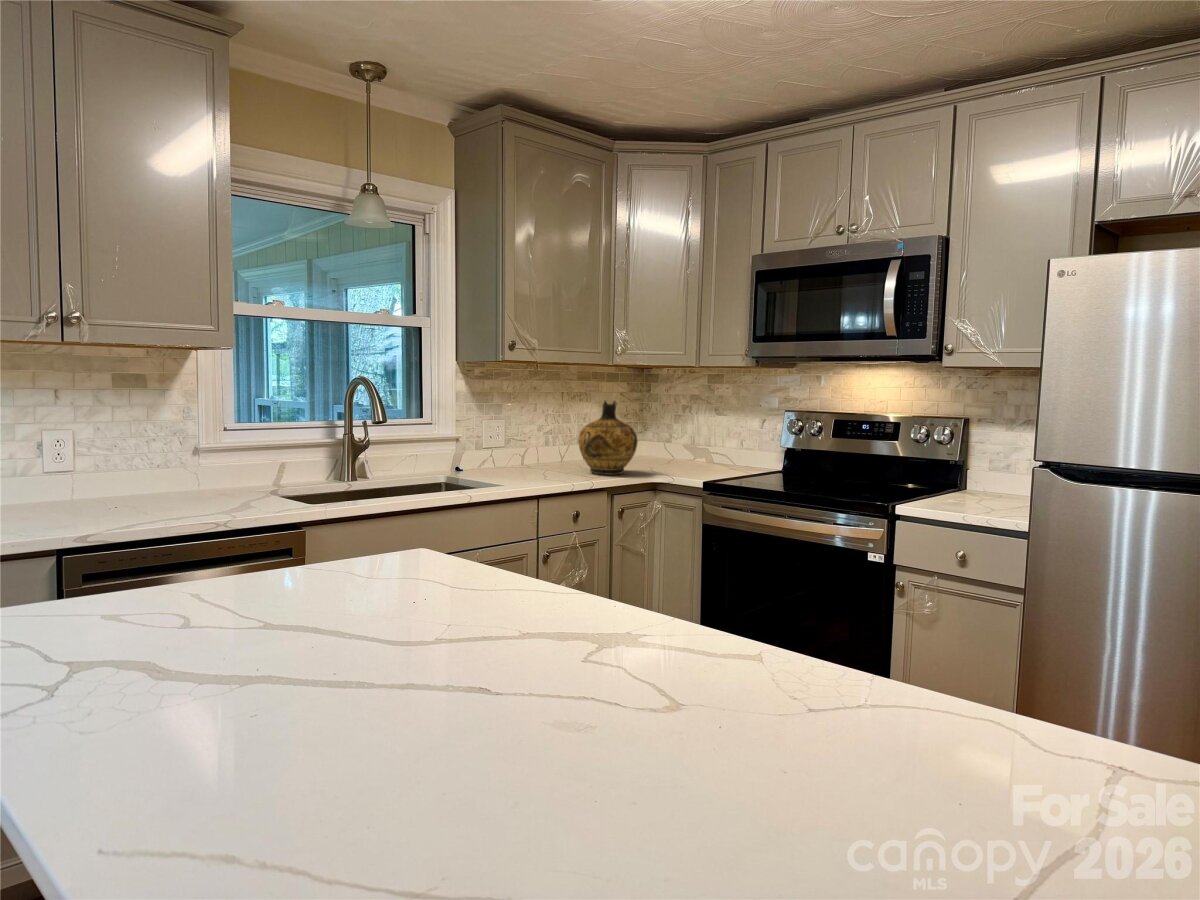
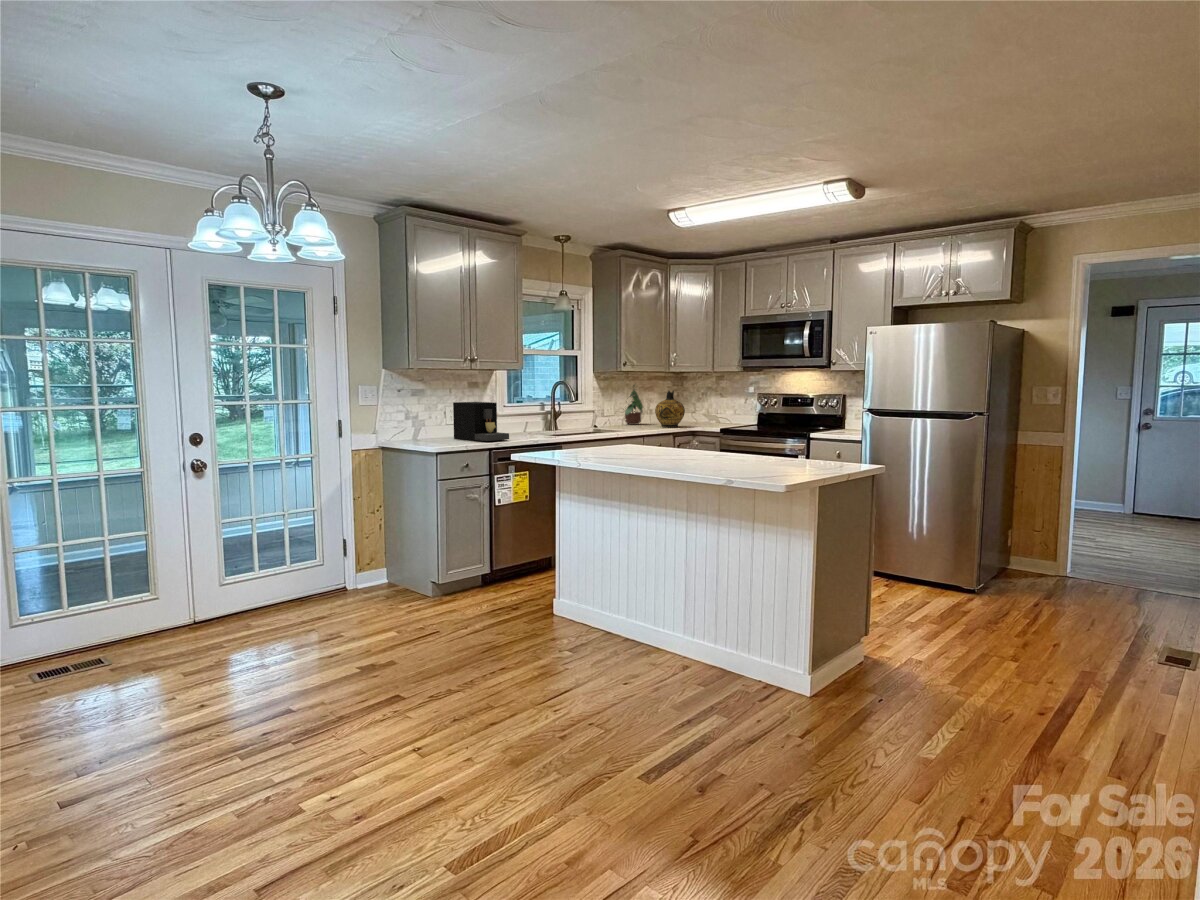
potted plant: none [518,384,566,465] -> present [625,385,643,425]
coffee maker: none [43,420,160,523] -> present [453,402,509,441]

